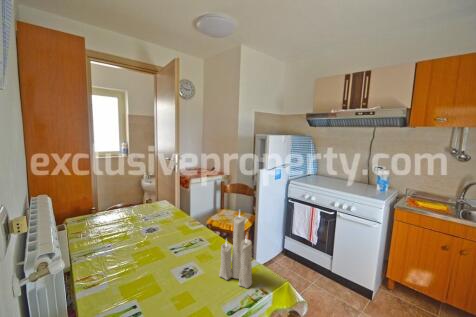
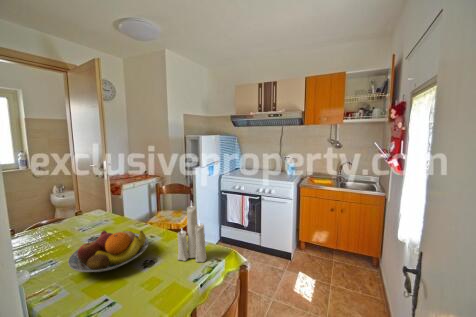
fruit bowl: none [116,225,194,270] -> present [68,231,148,272]

